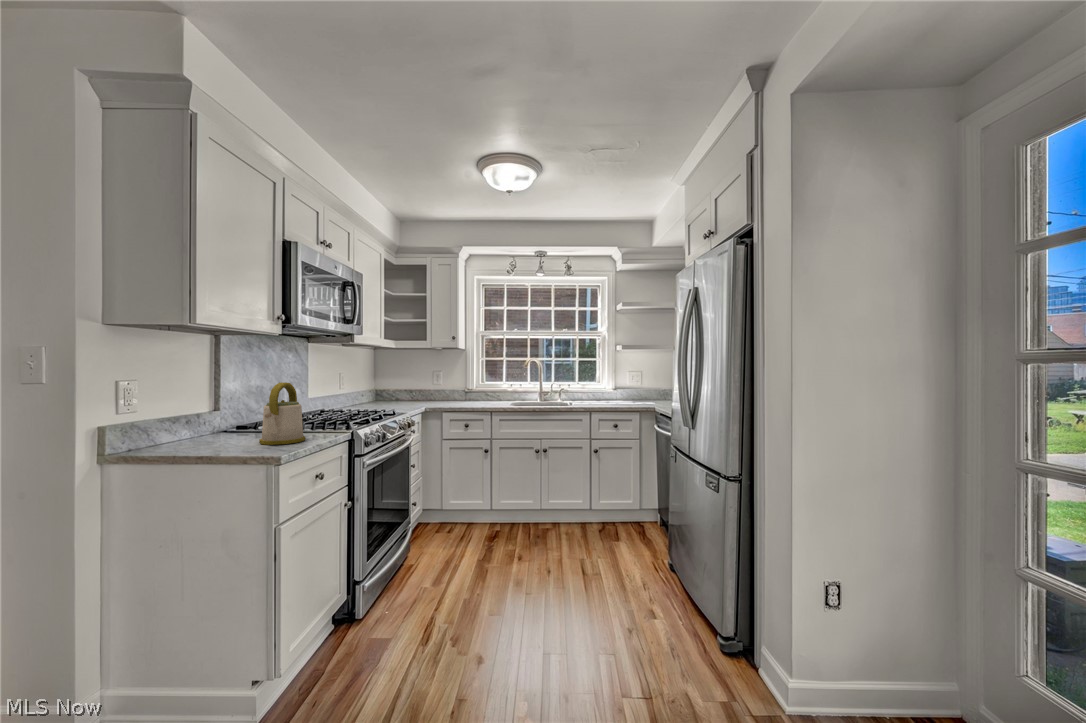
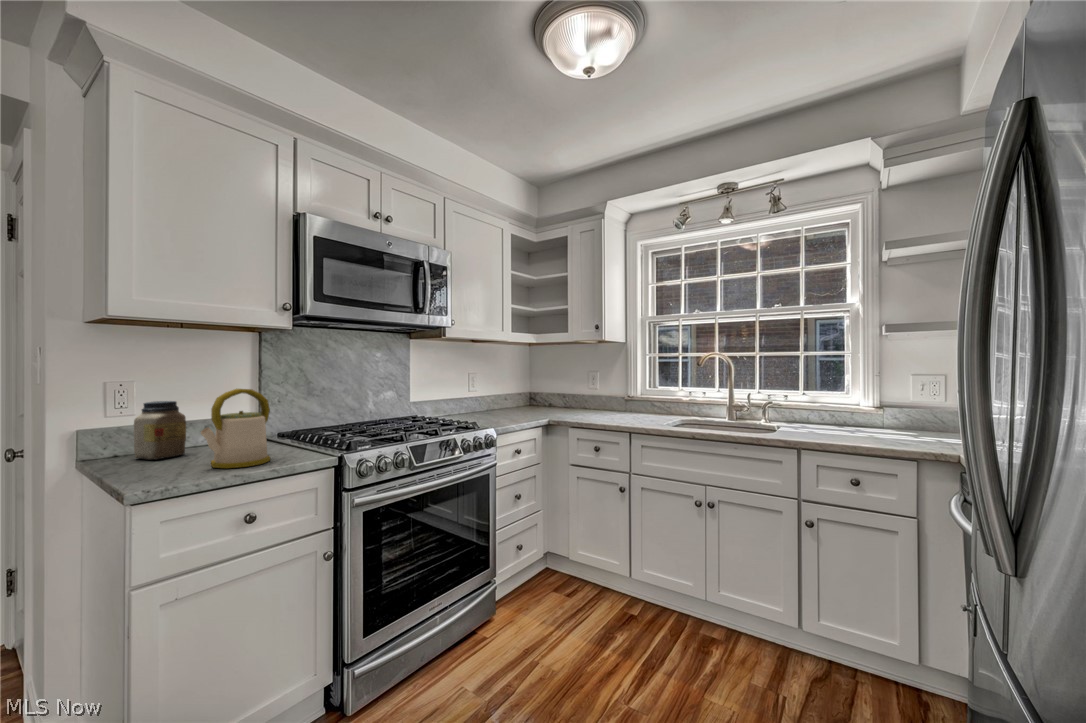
jar: none [157,396,202,448] -> present [134,401,186,460]

